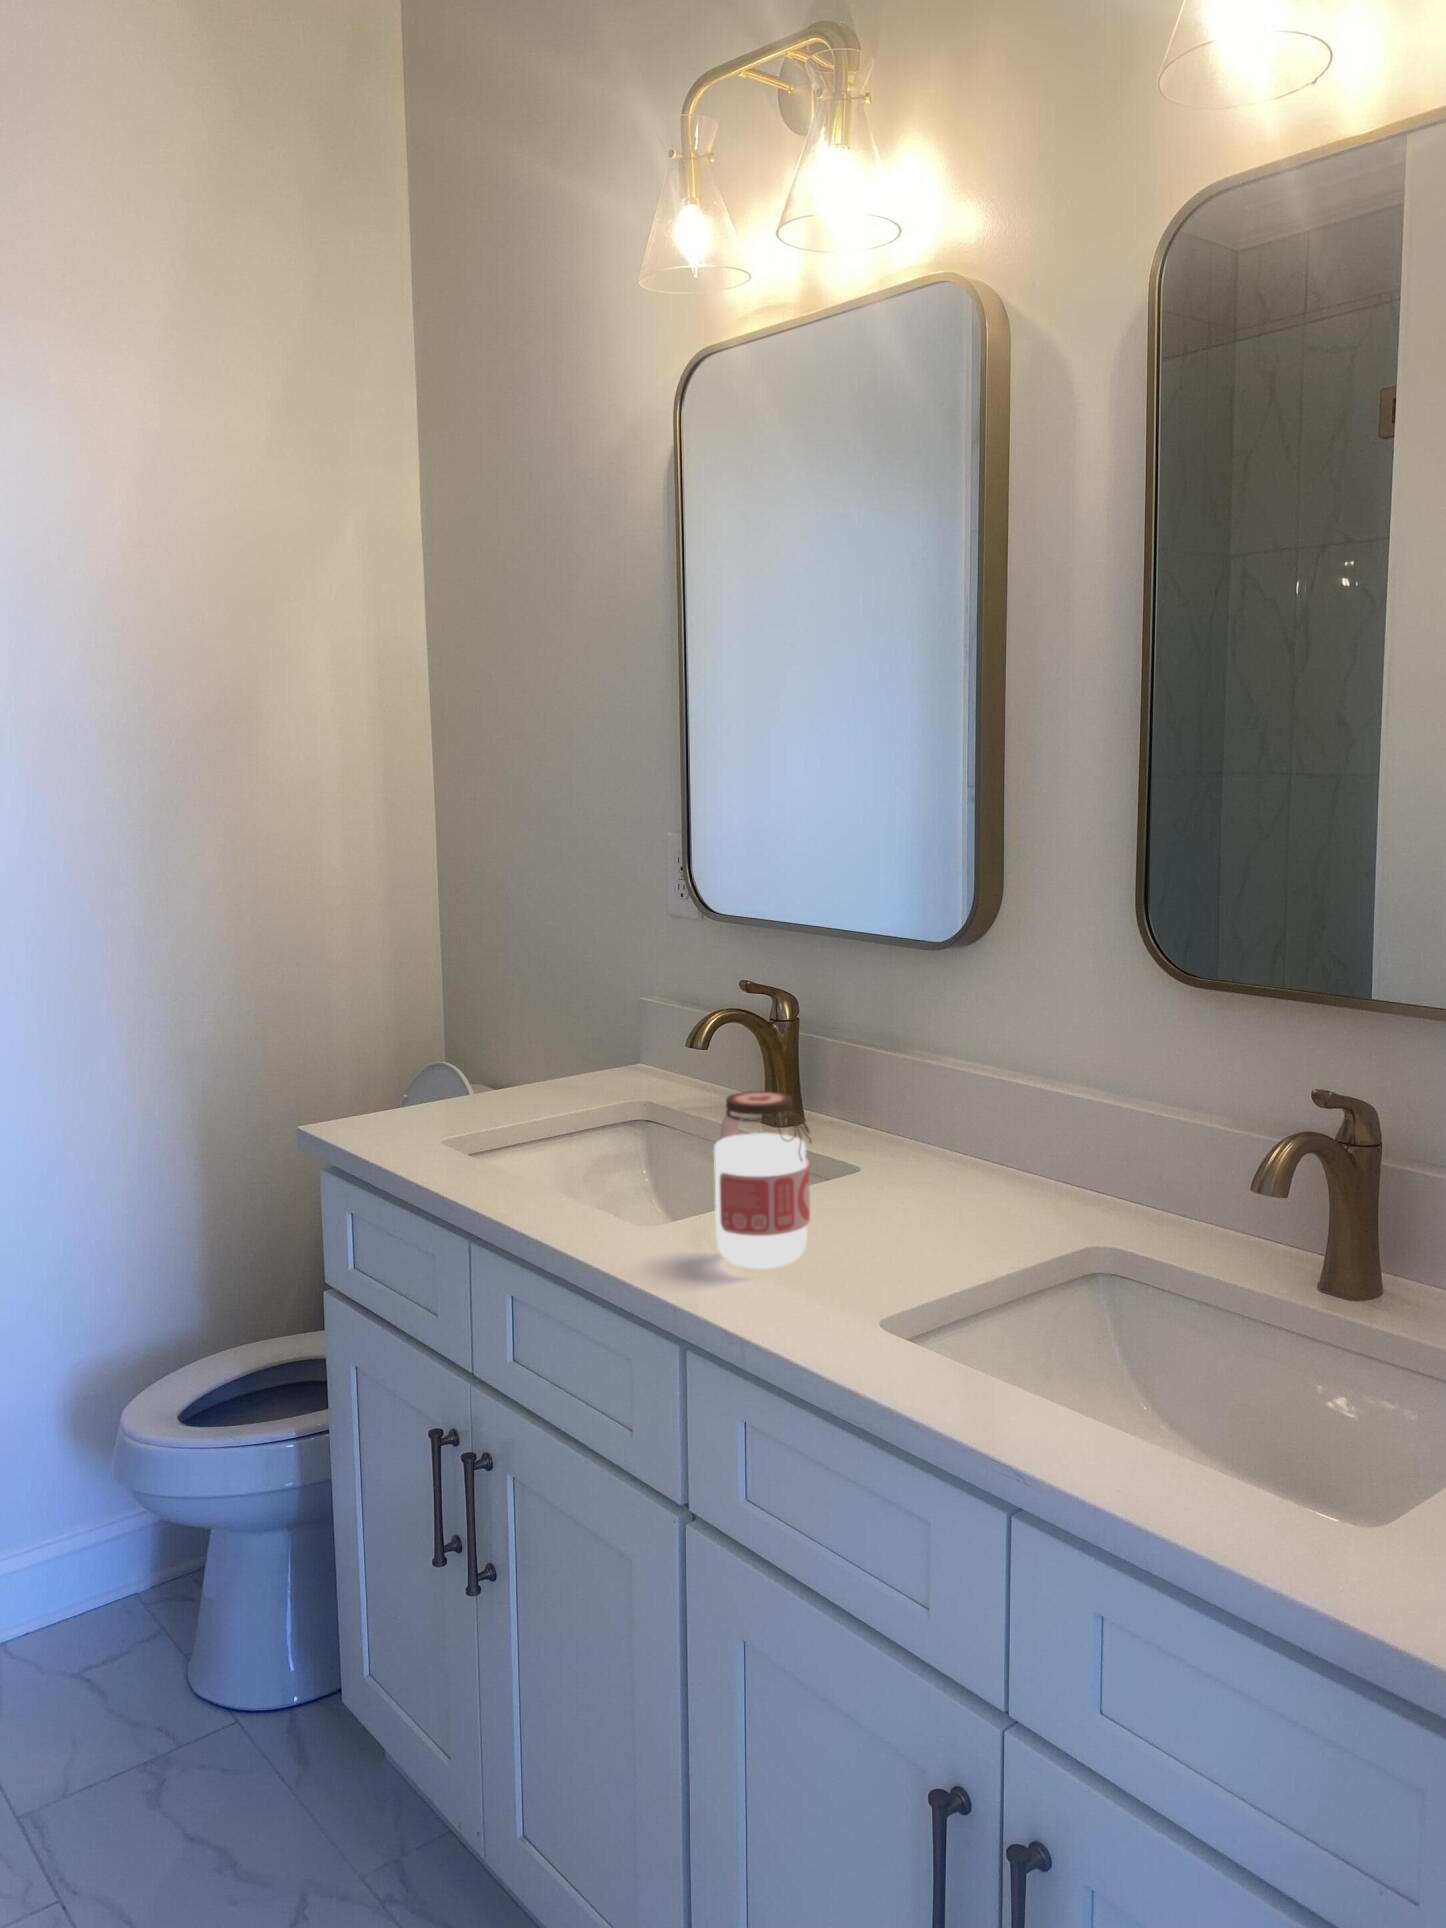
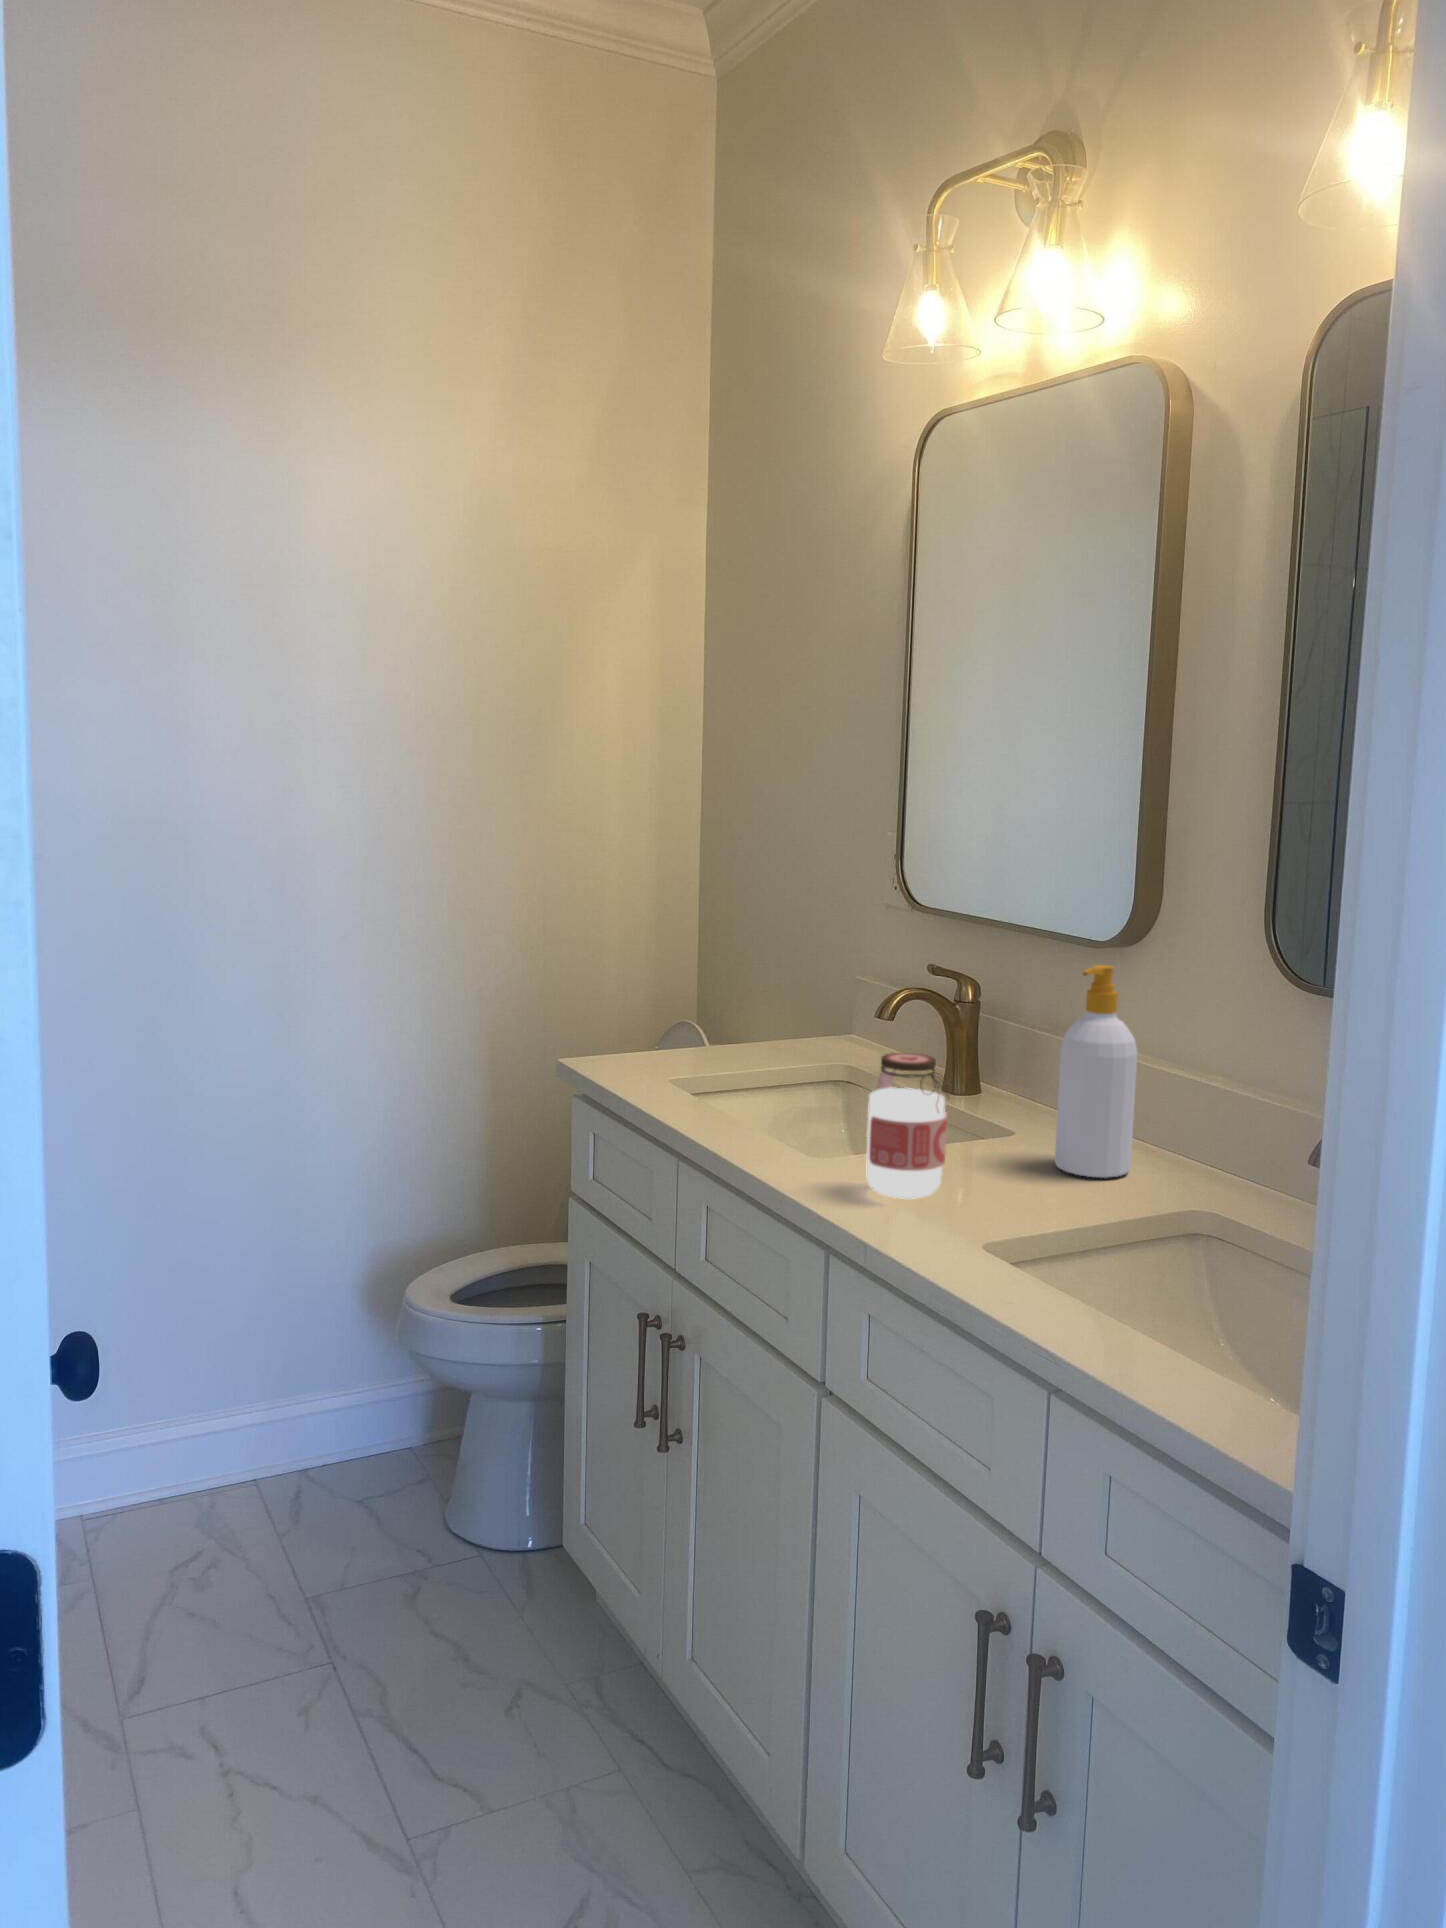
soap bottle: none [921,968,1009,1216] -> present [1055,965,1137,1178]

